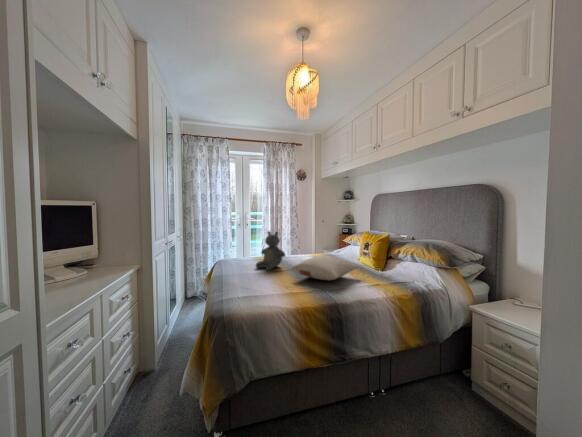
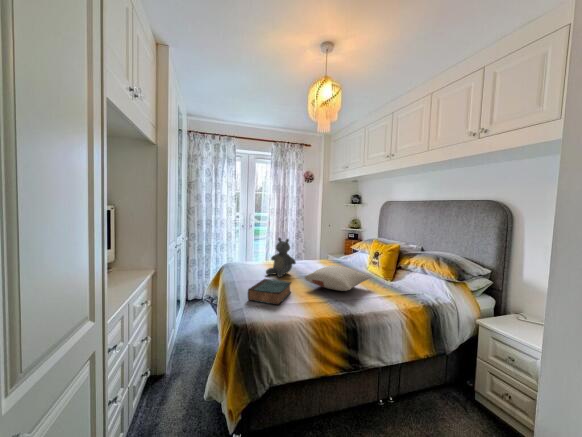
book: none [231,271,278,296] -> present [248,279,291,305]

